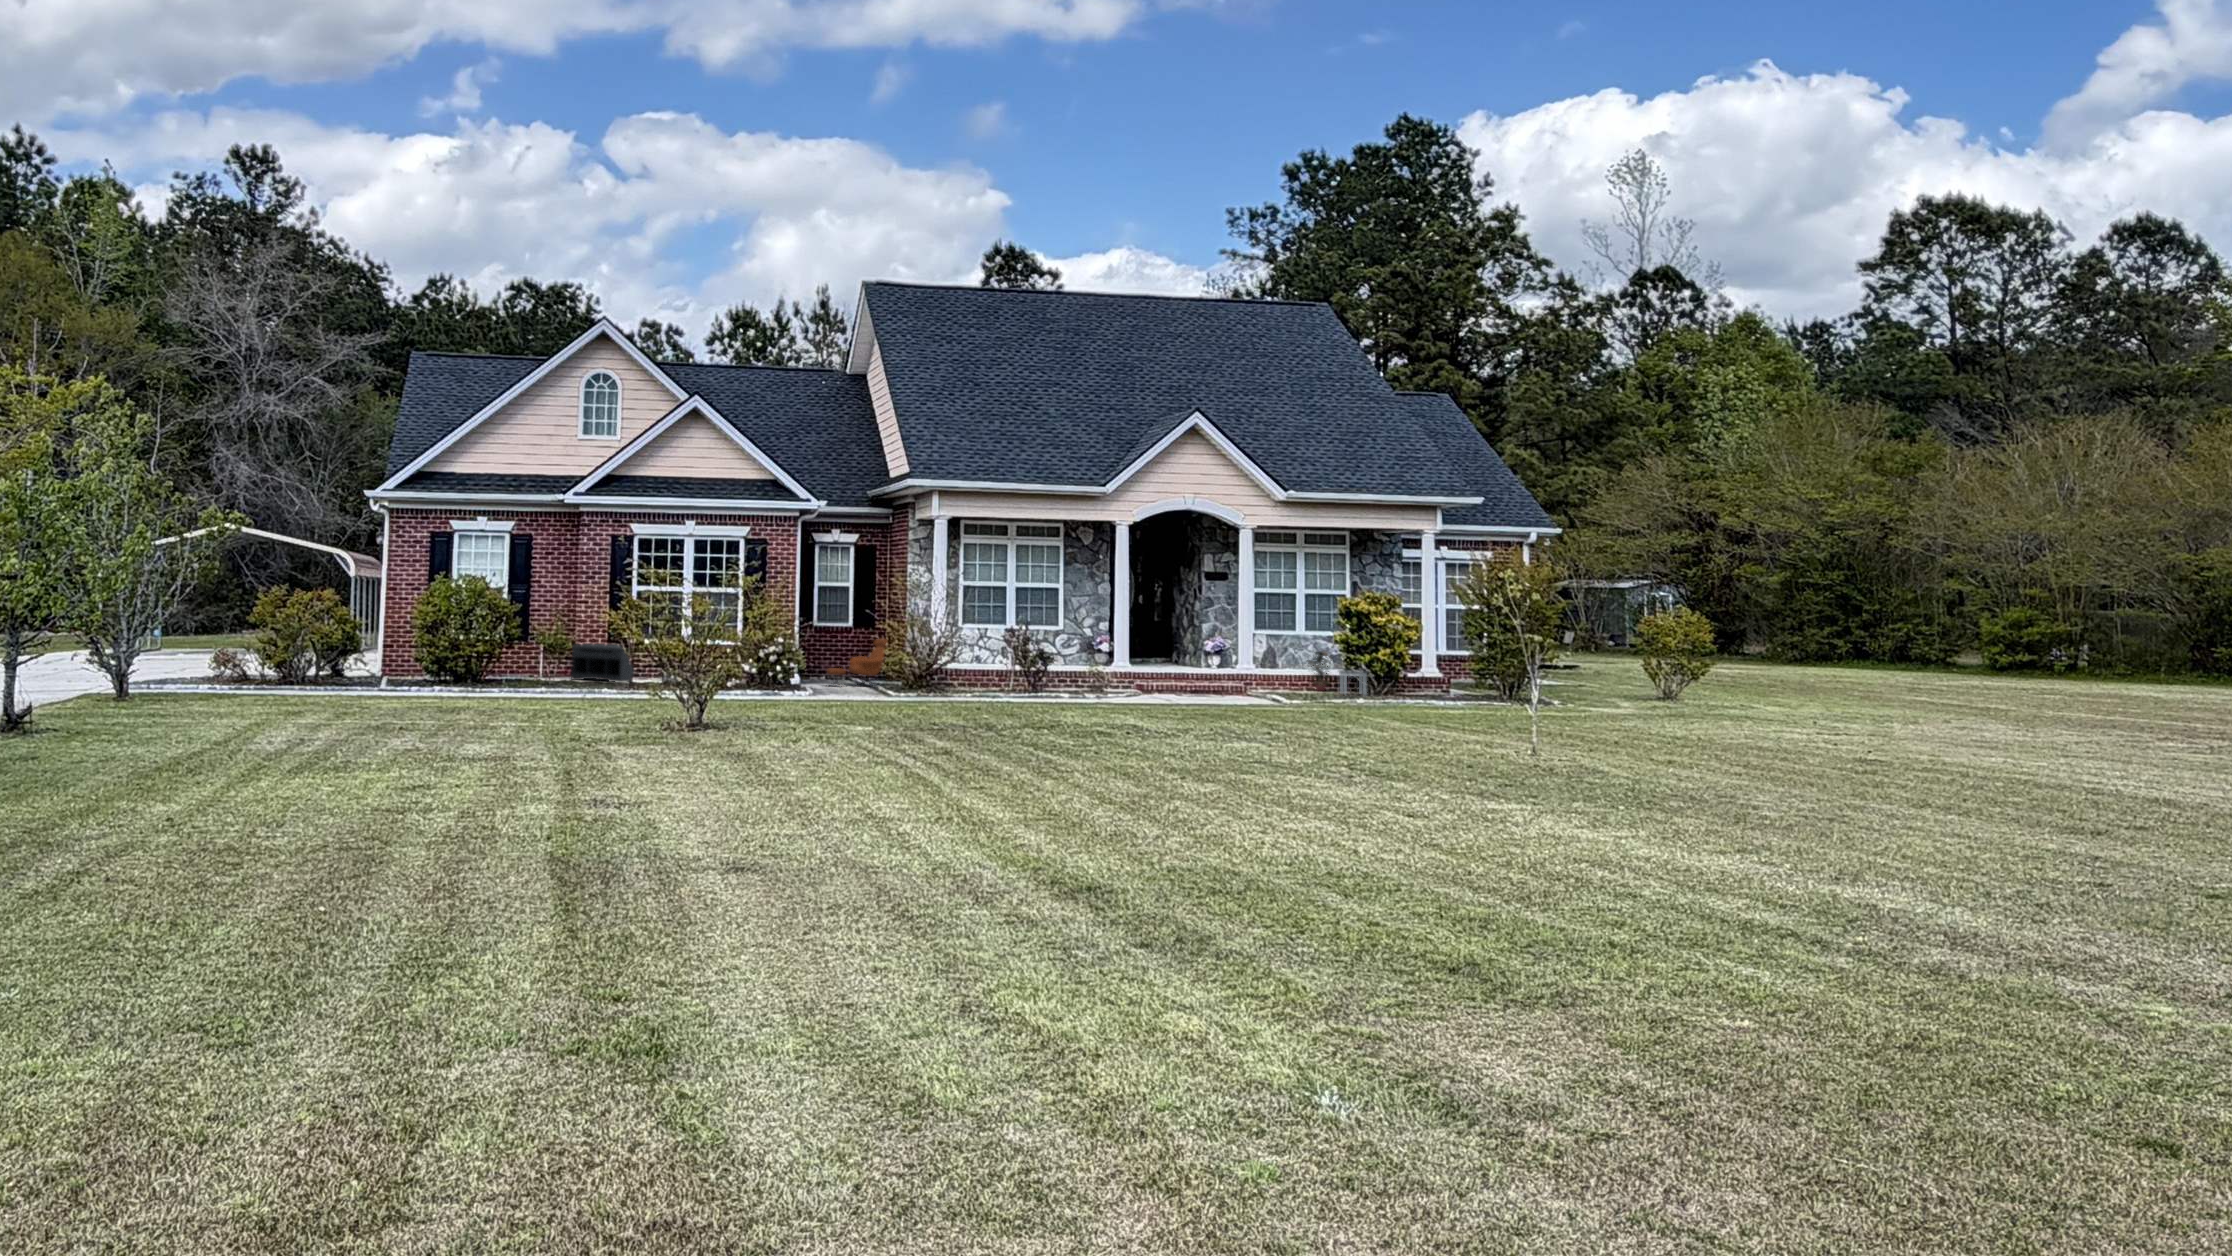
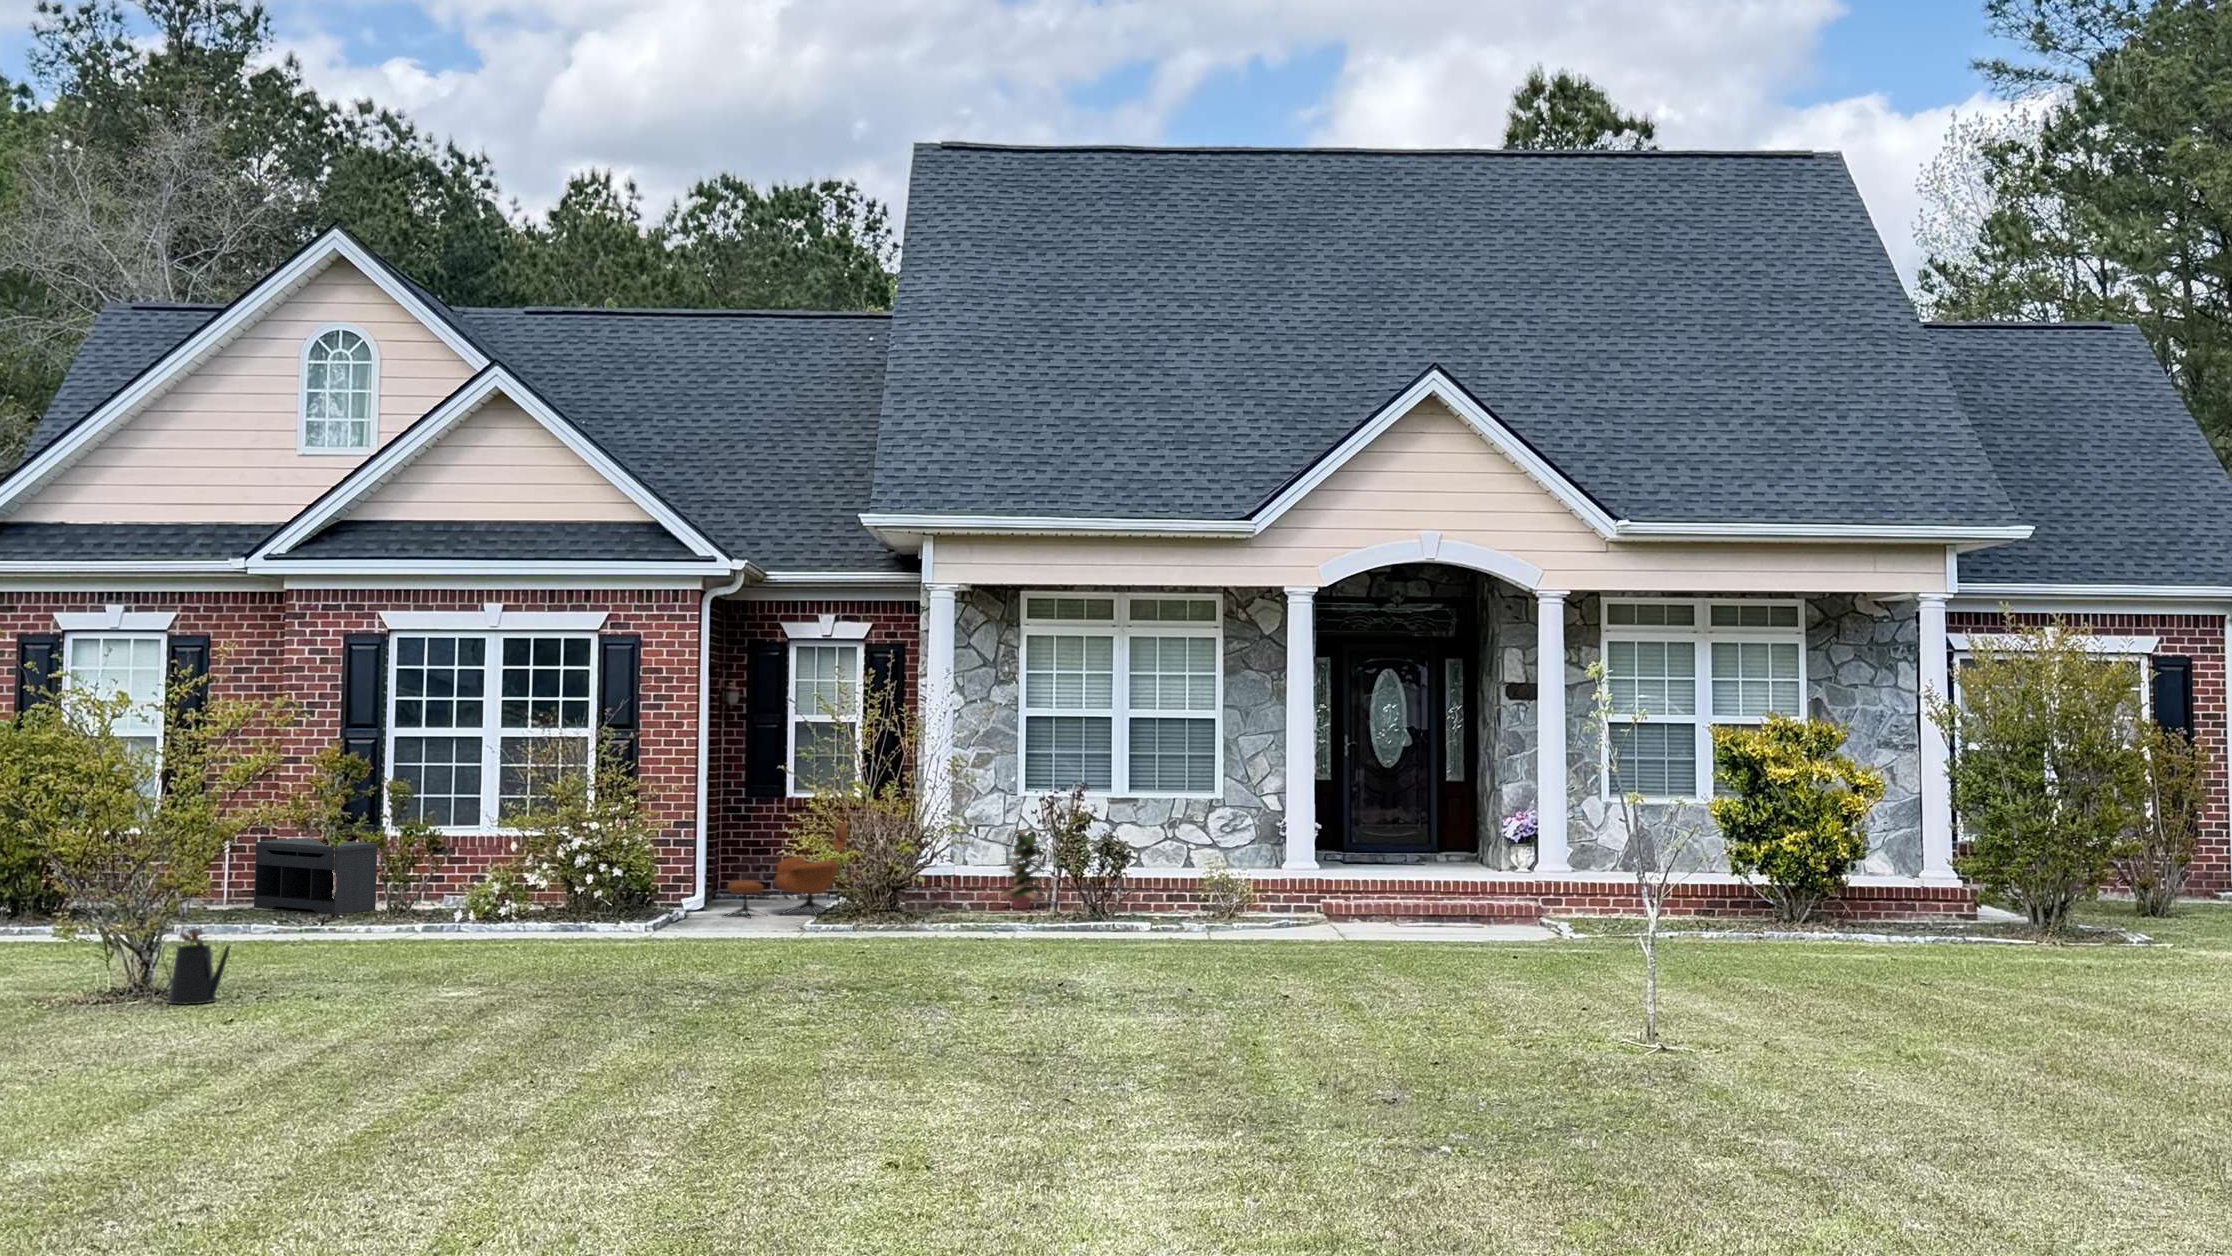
decorative plant: present [1309,652,1332,691] -> present [1000,829,1045,909]
round table: present [1339,670,1367,695] -> none [1729,869,1790,920]
watering can: none [624,672,660,714] -> present [162,926,230,1004]

